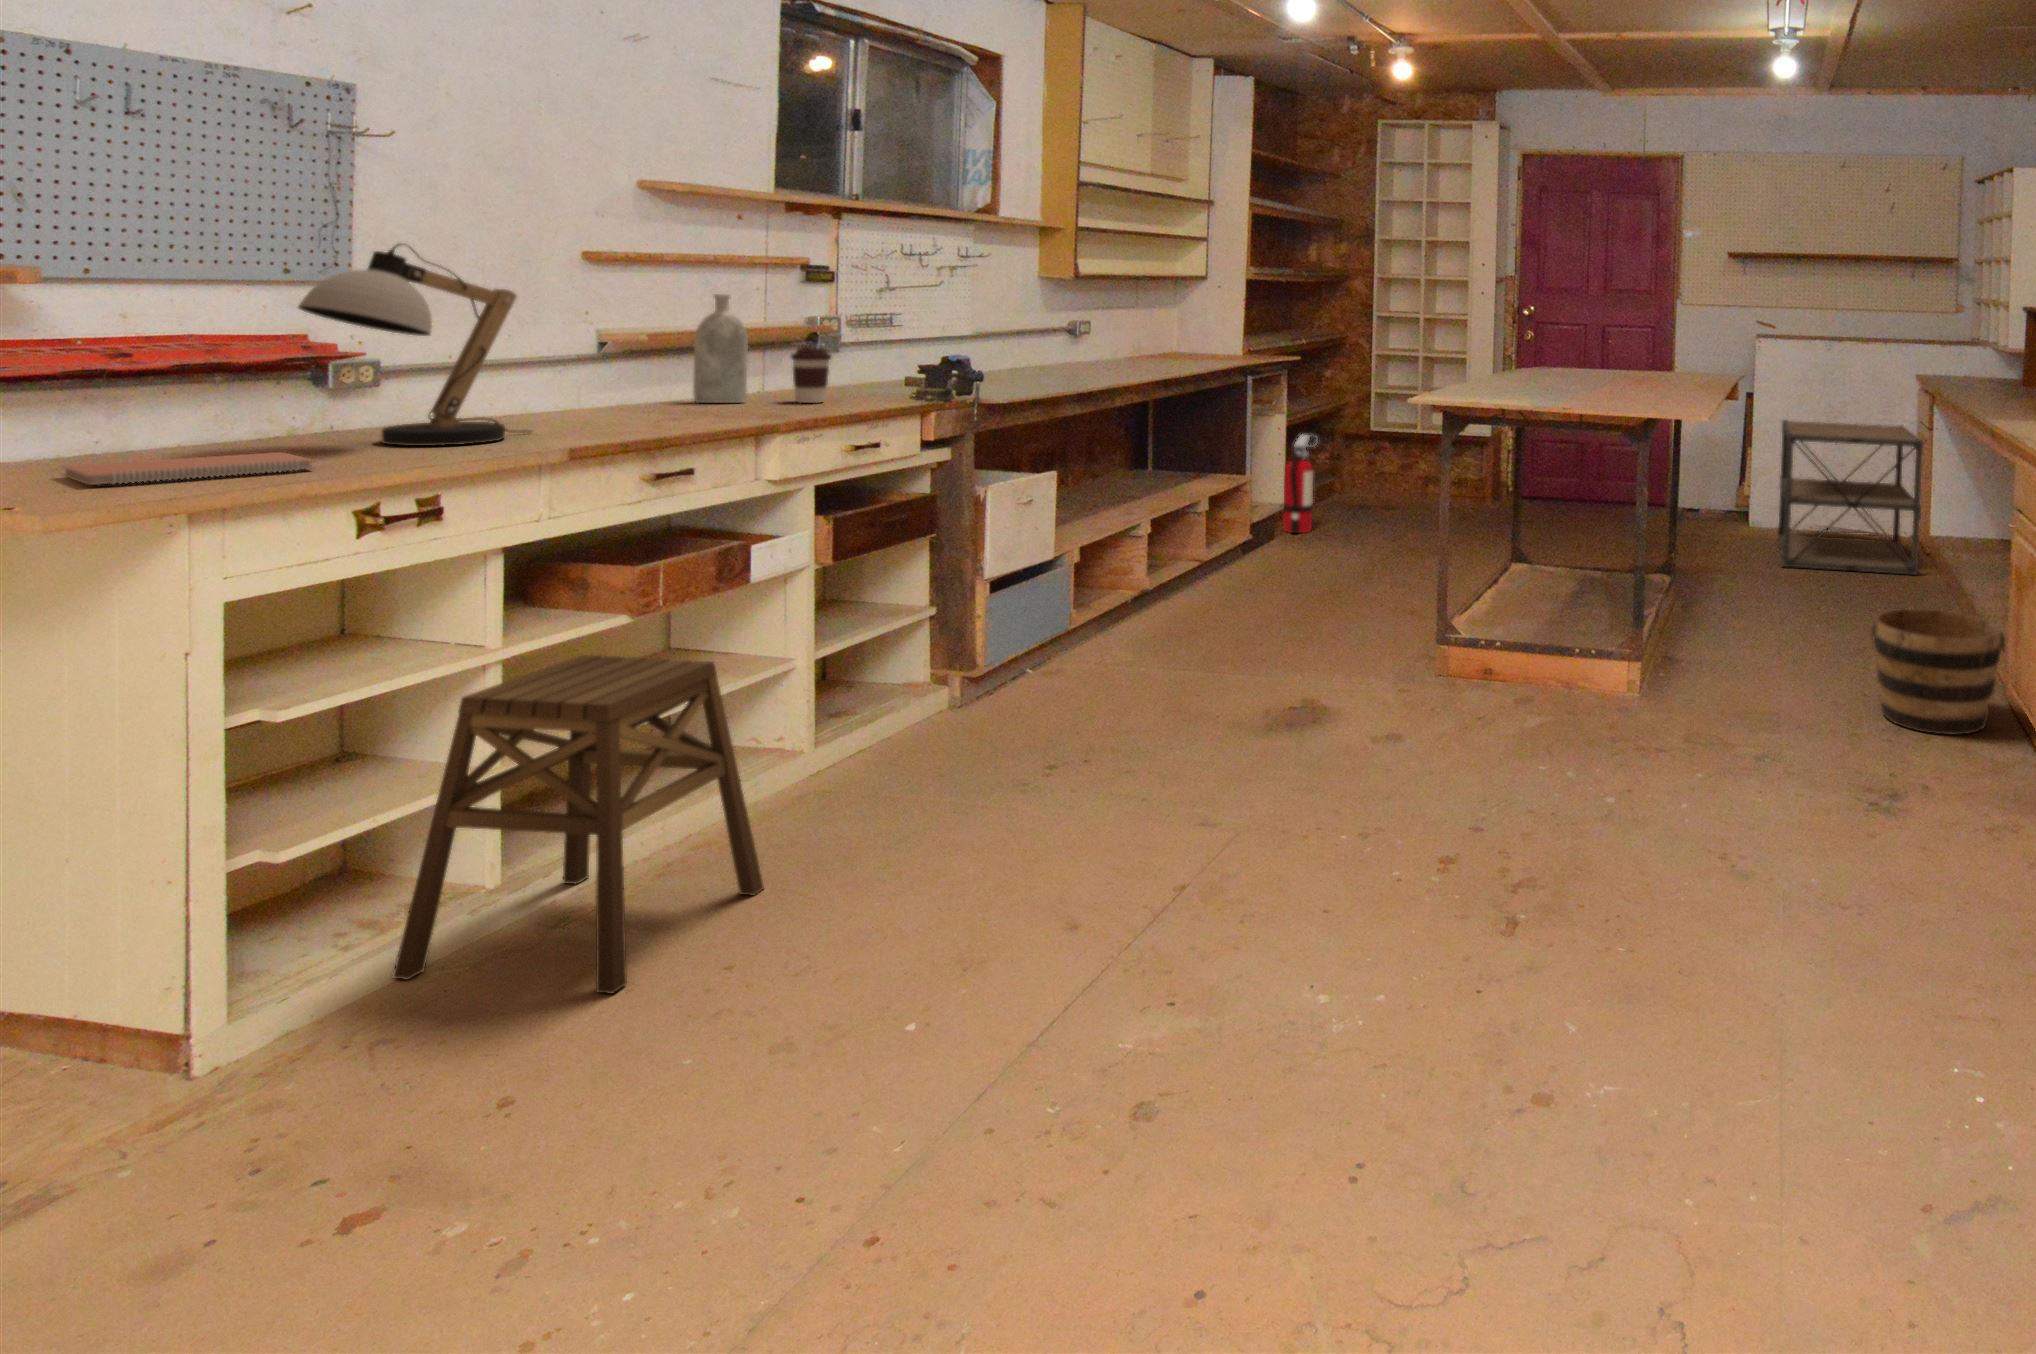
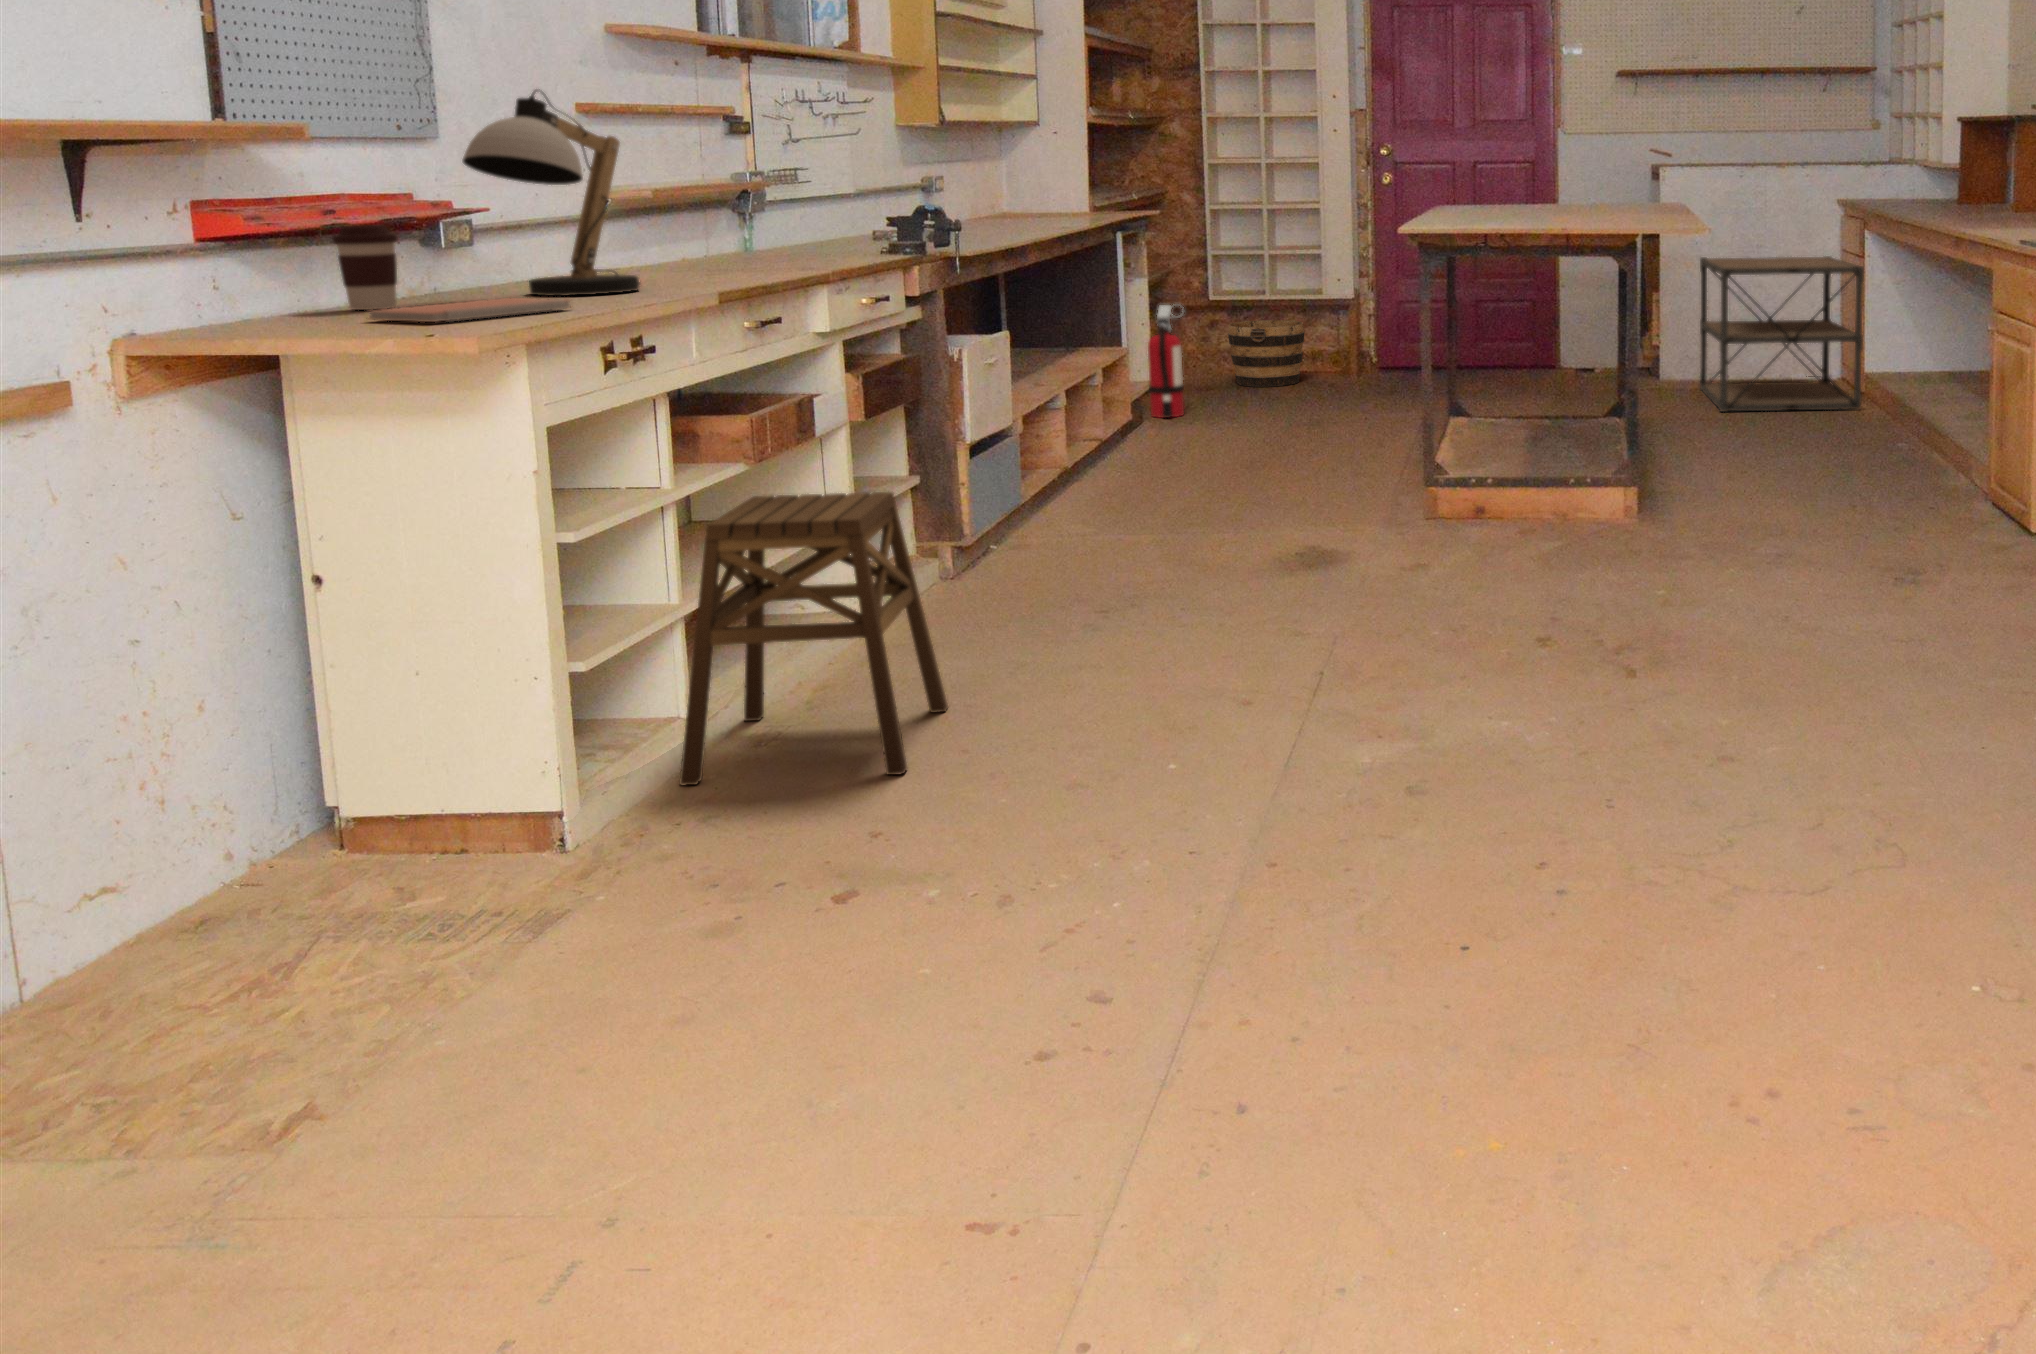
bottle: present [693,294,748,403] -> none [682,144,742,264]
coffee cup: present [791,348,831,403] -> present [332,225,398,310]
bucket: present [1871,609,2005,735] -> present [1228,320,1304,387]

